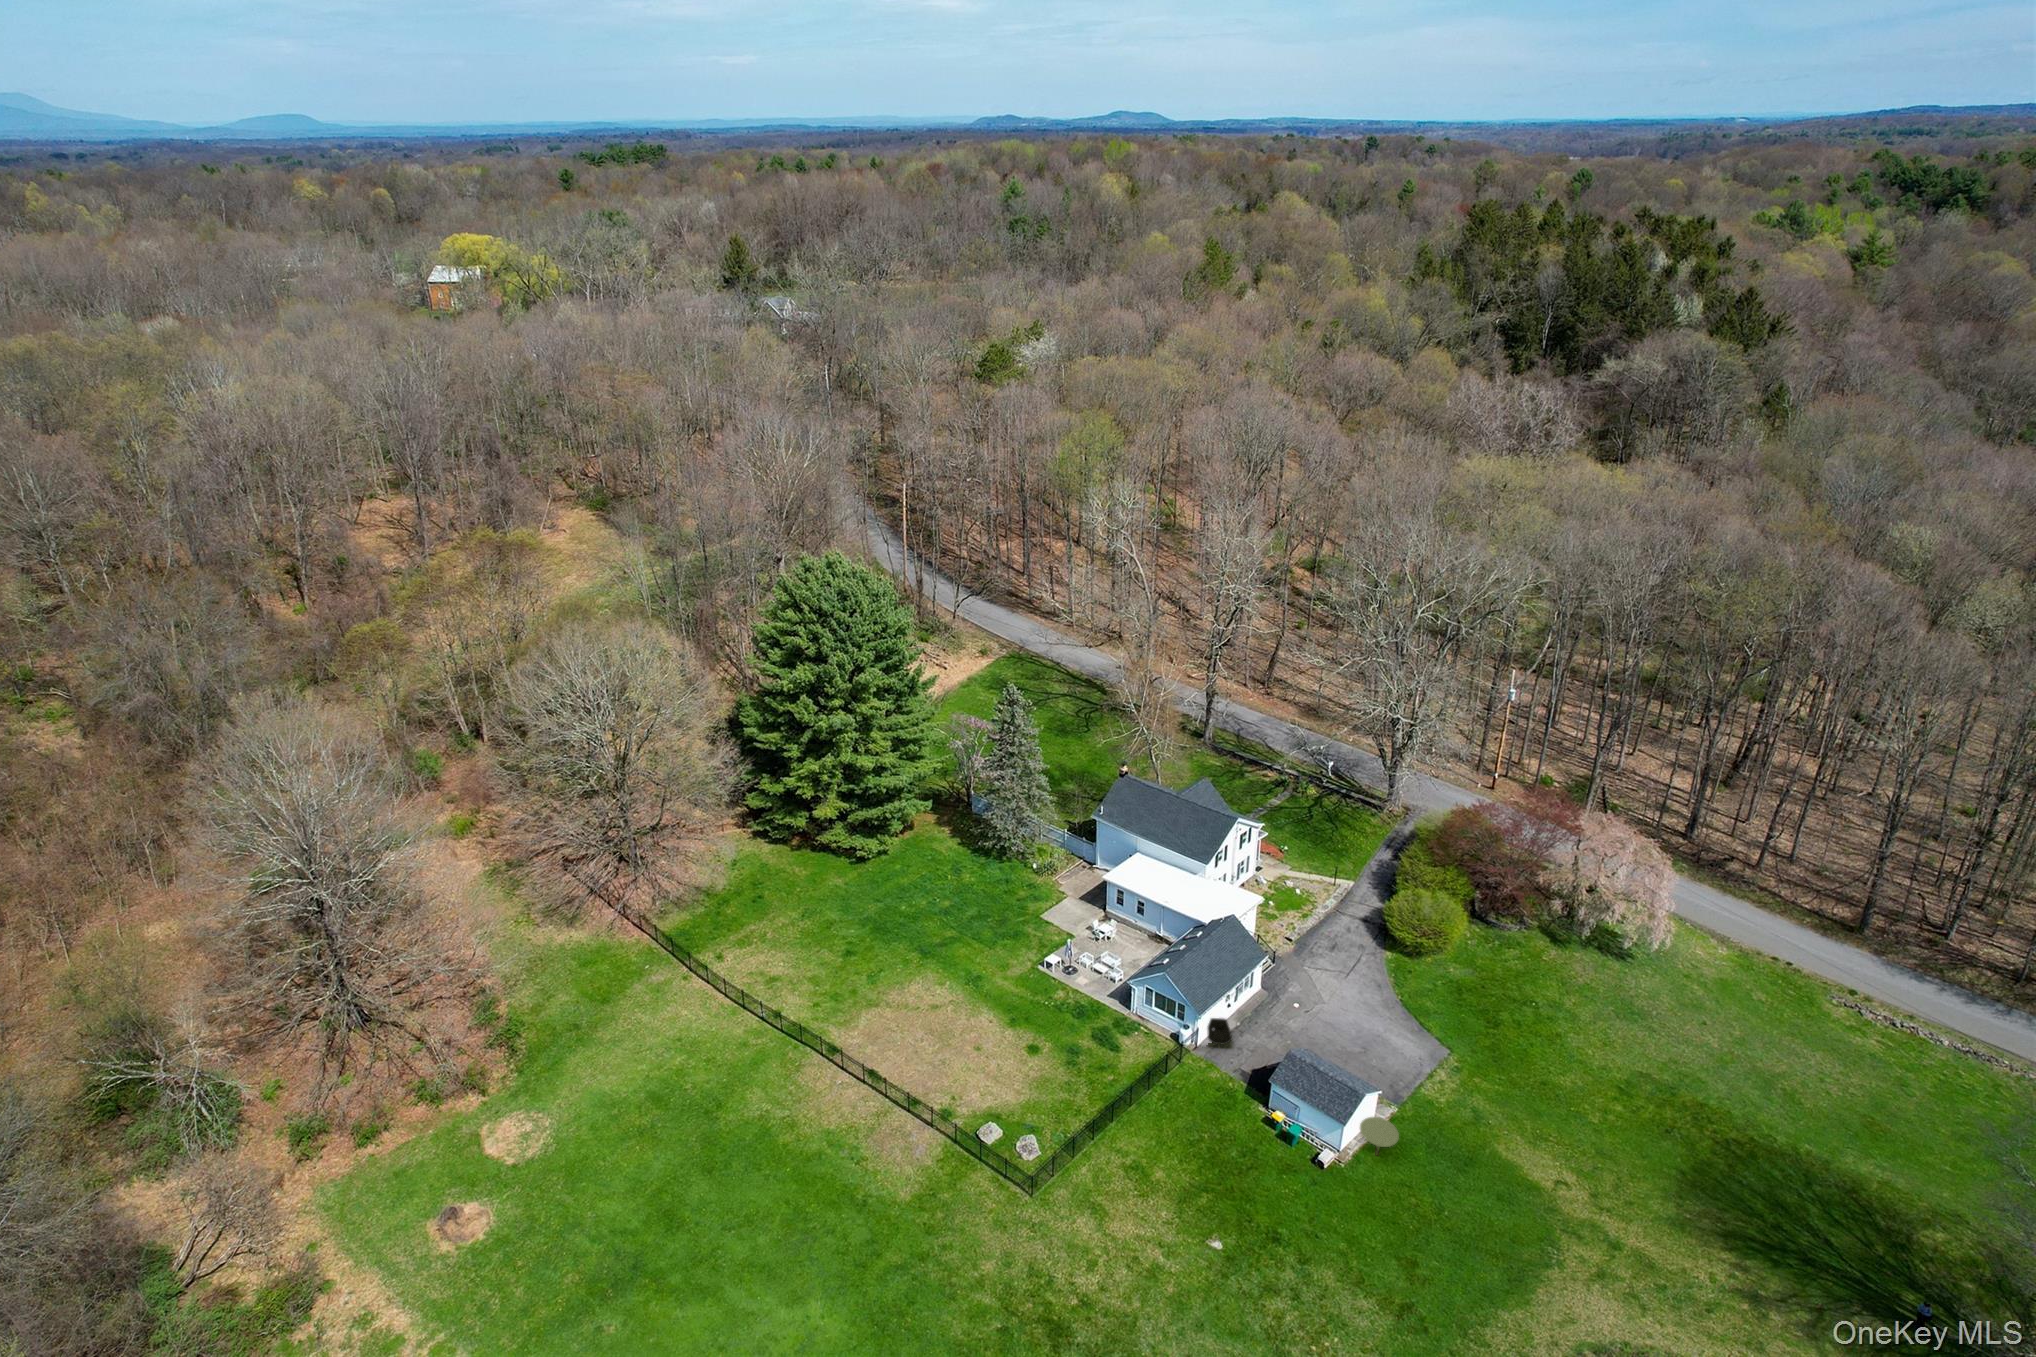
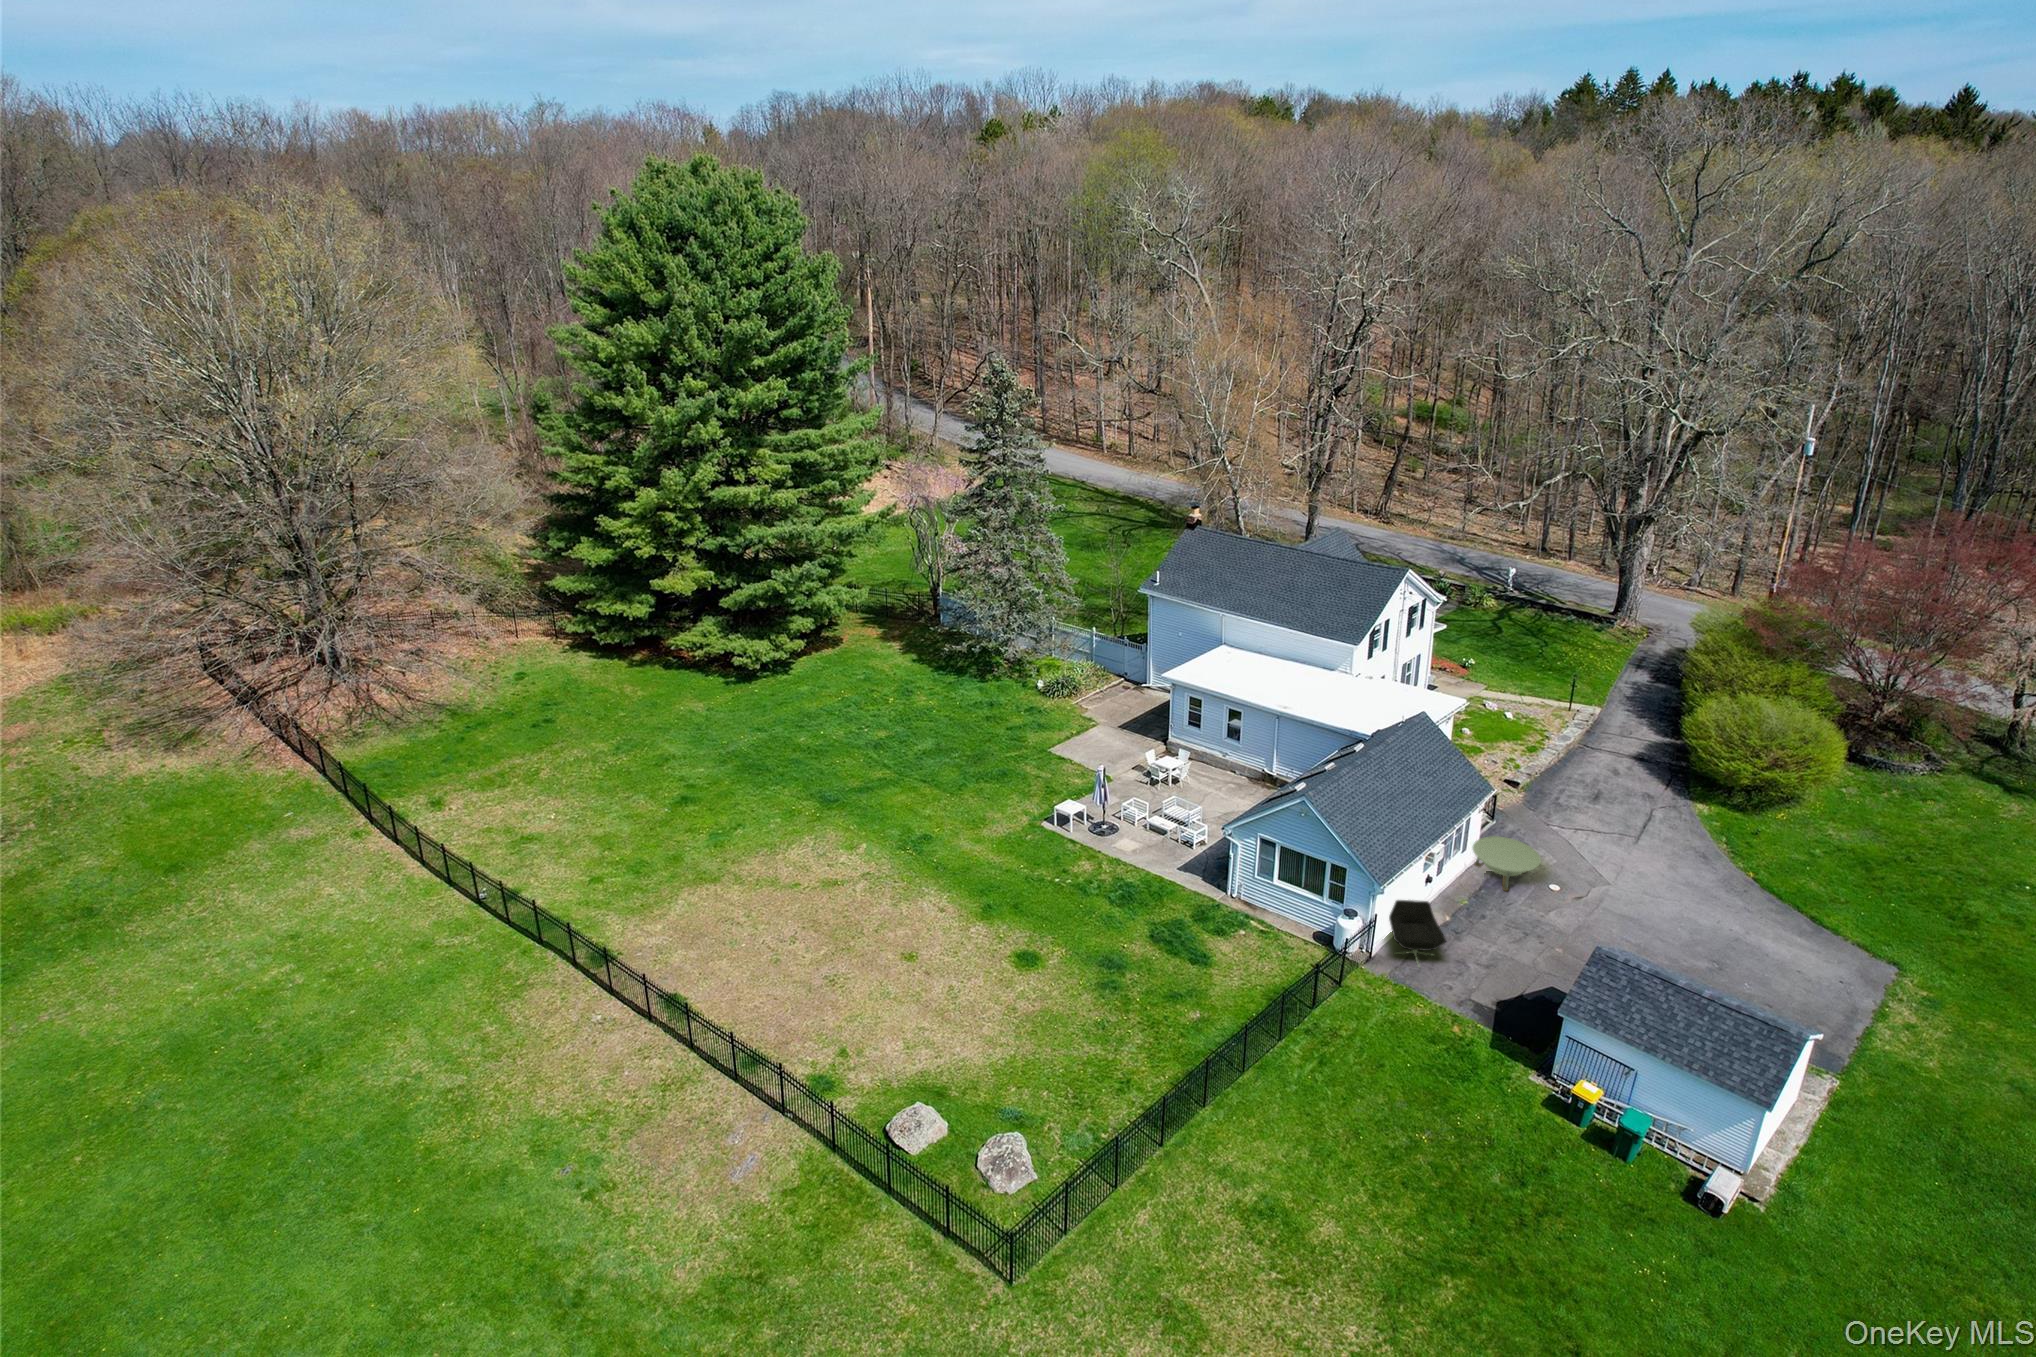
round table: present [1360,1117,1399,1156] -> present [1473,836,1541,891]

